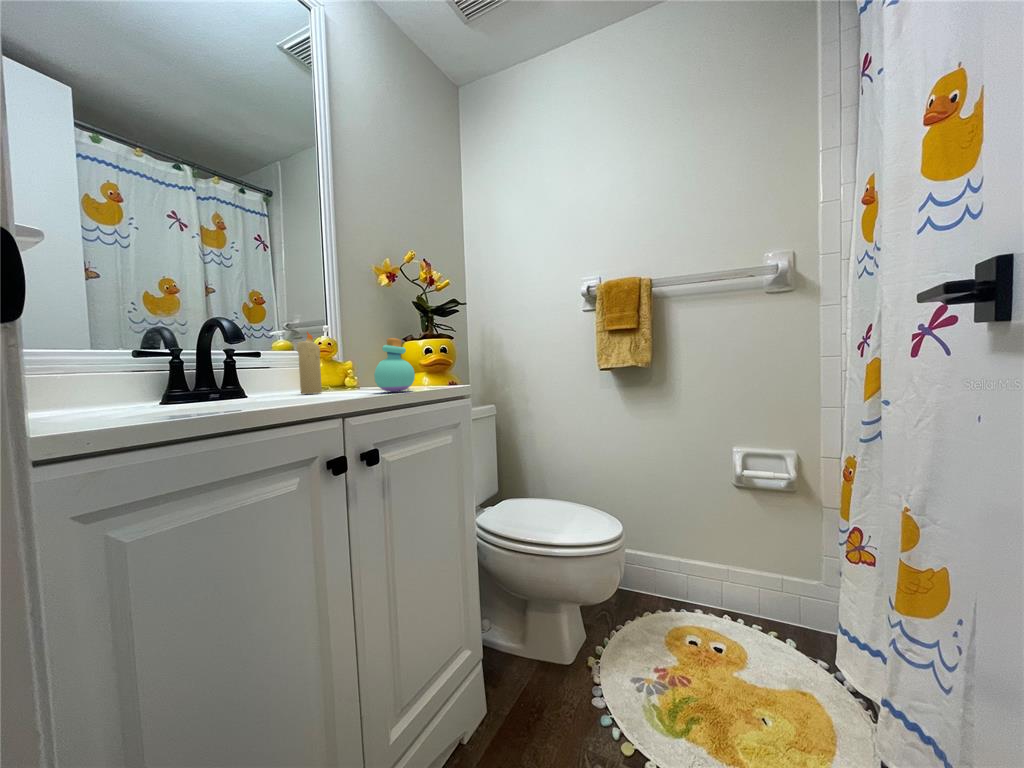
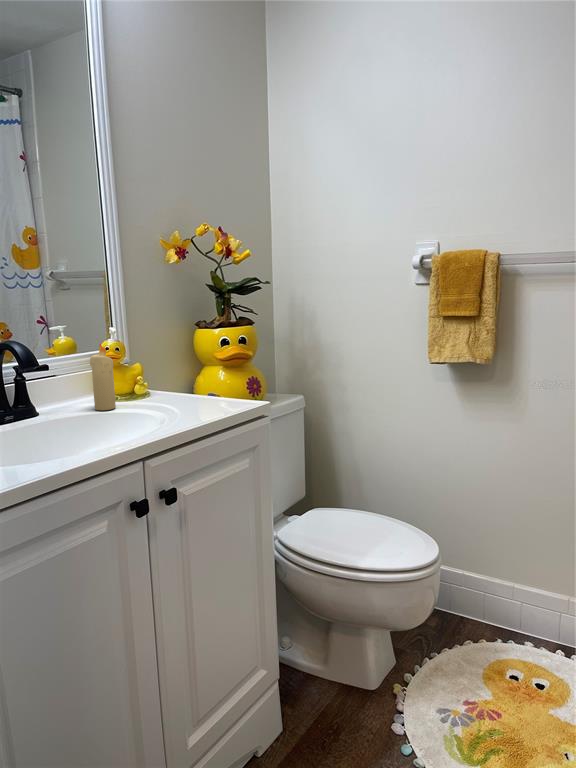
perfume bottle: present [374,338,415,392] -> none [173,360,214,417]

